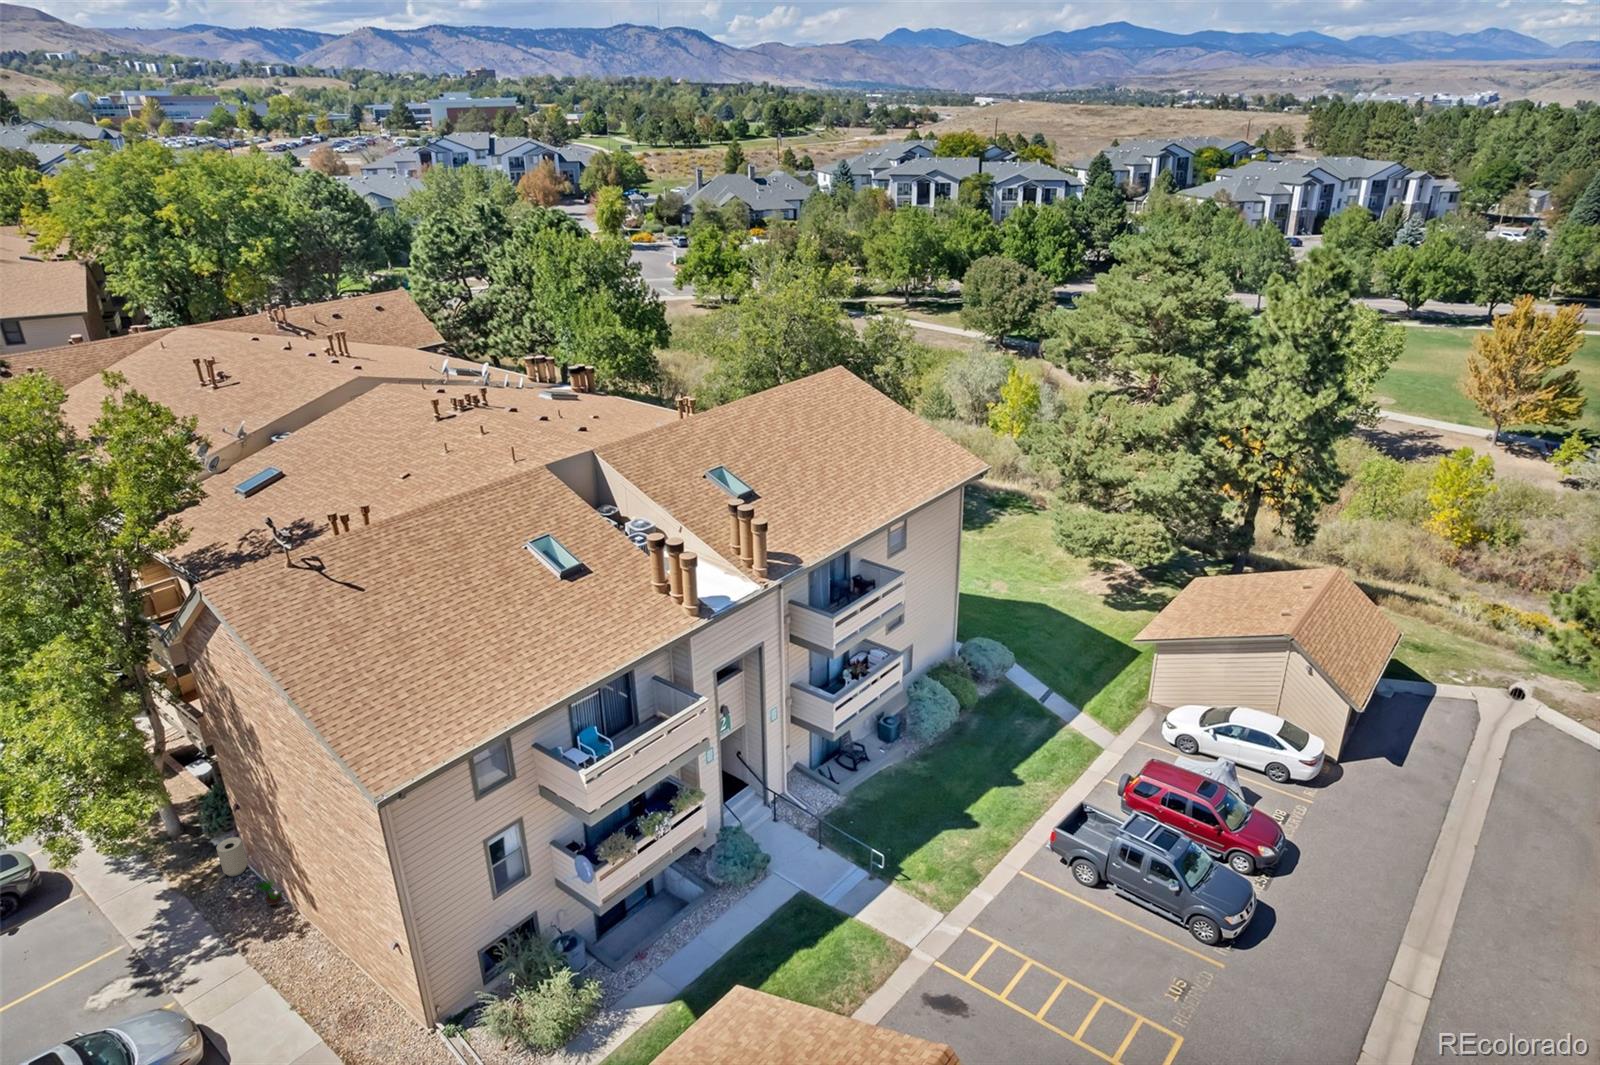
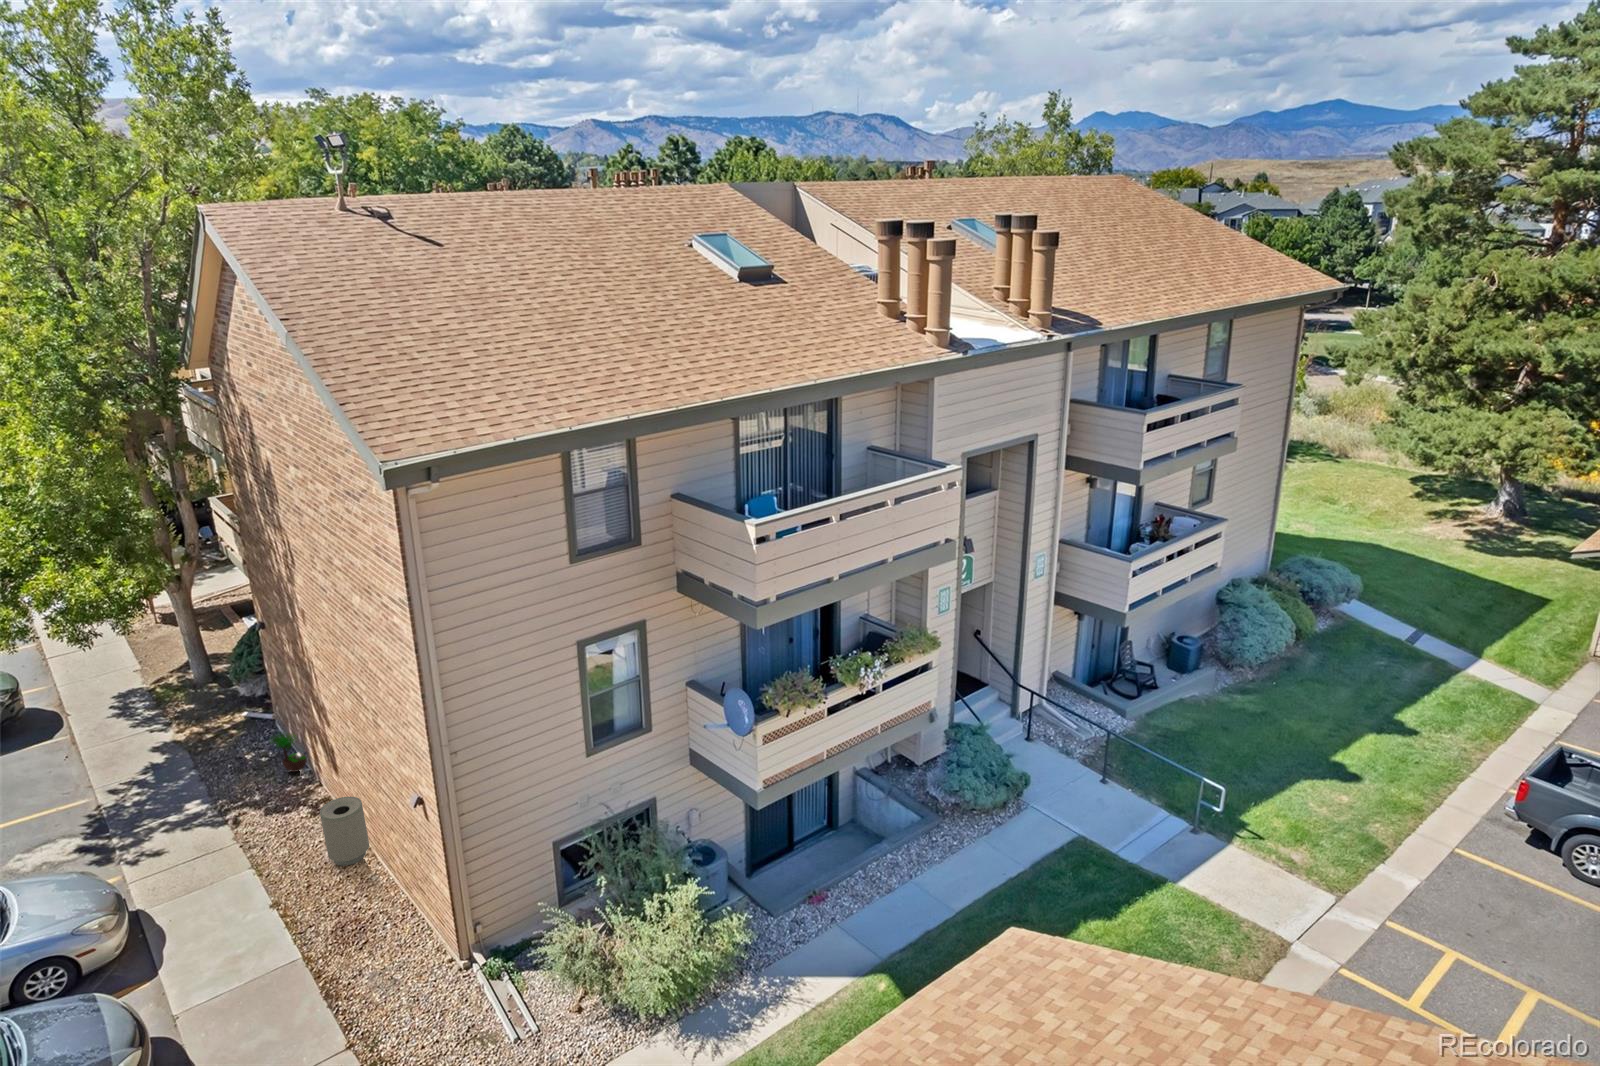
trash can: present [216,837,248,876] -> present [320,797,369,866]

